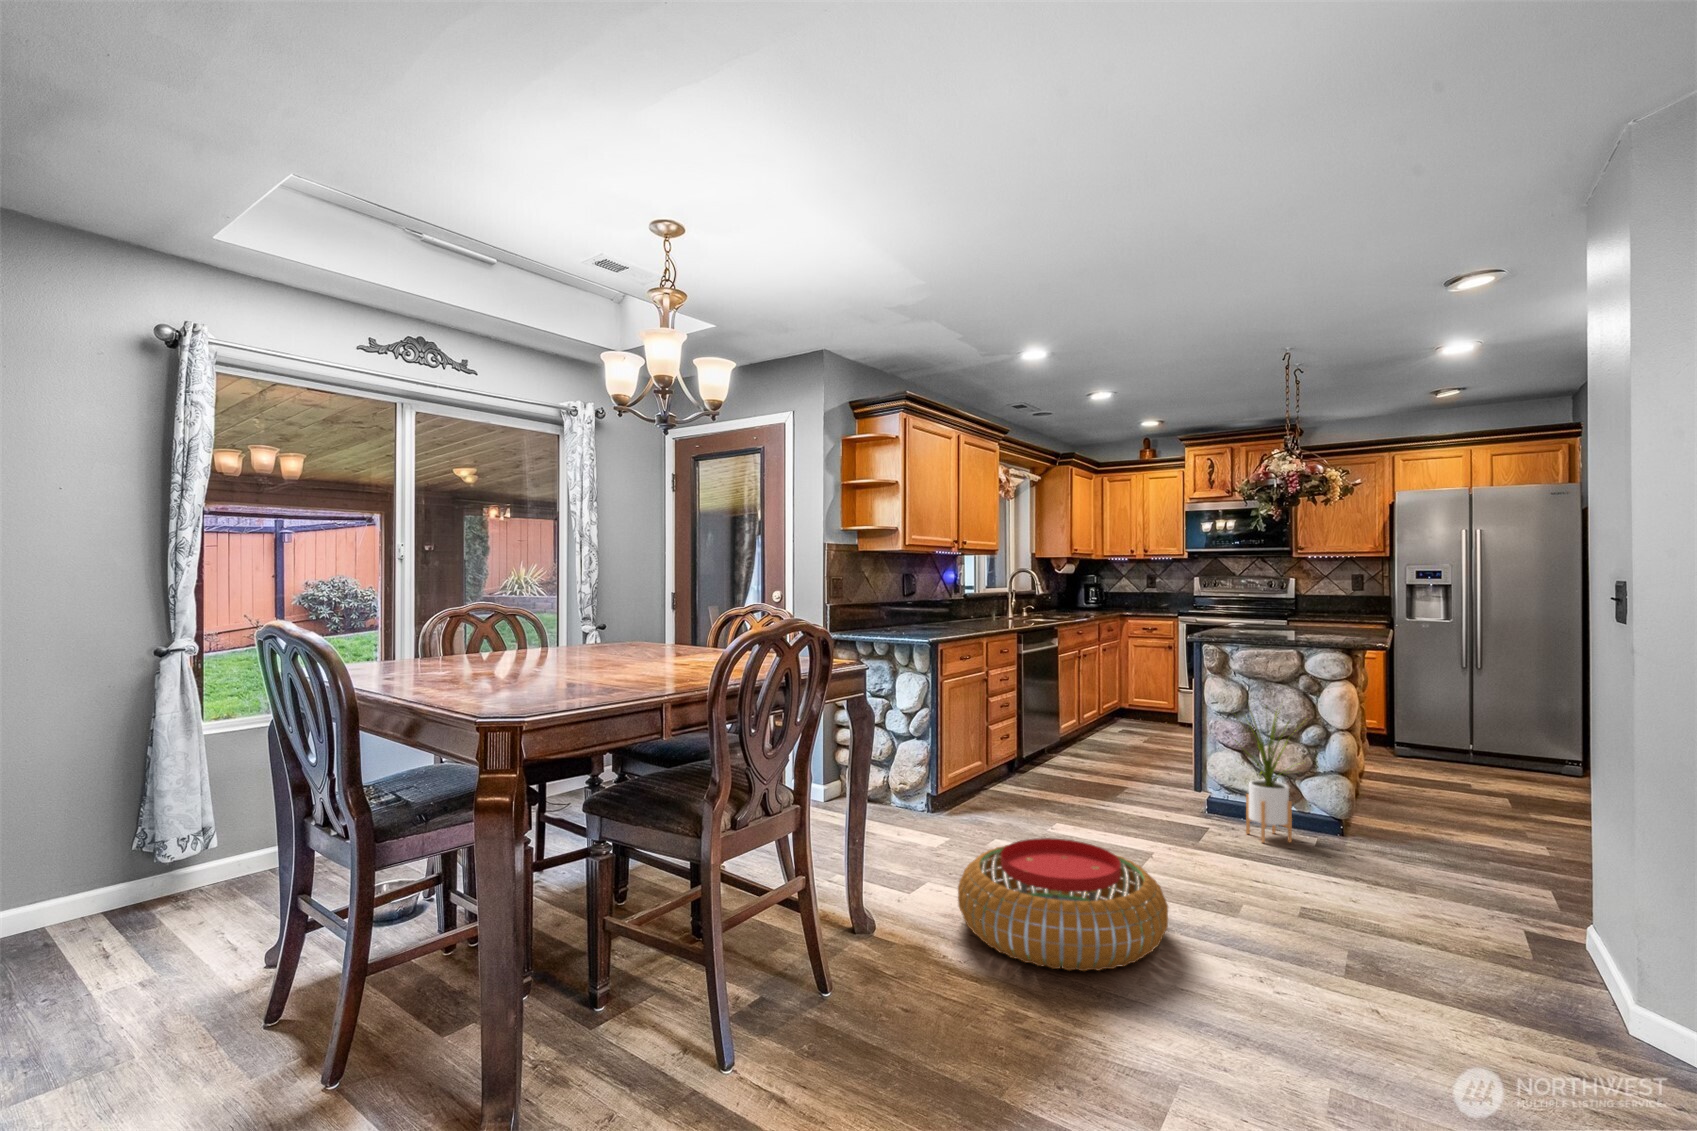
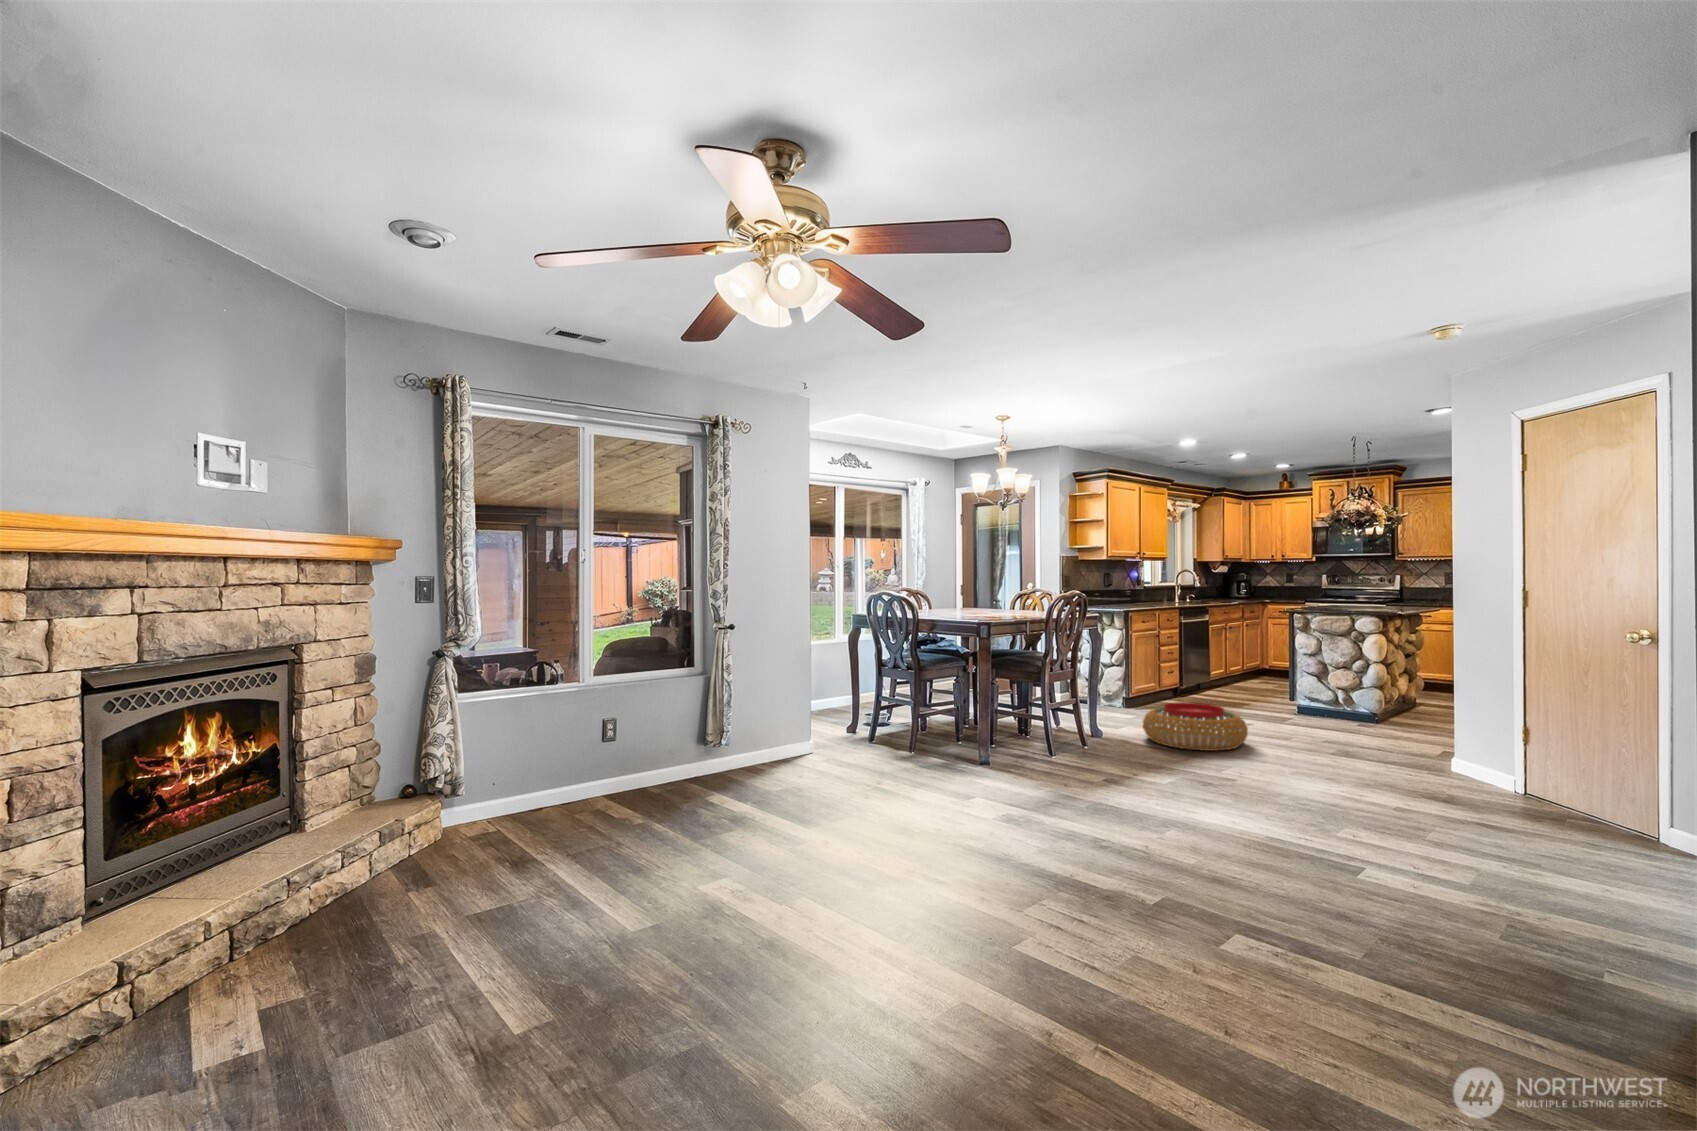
house plant: present [1233,712,1293,843] -> none [1303,642,1354,724]

